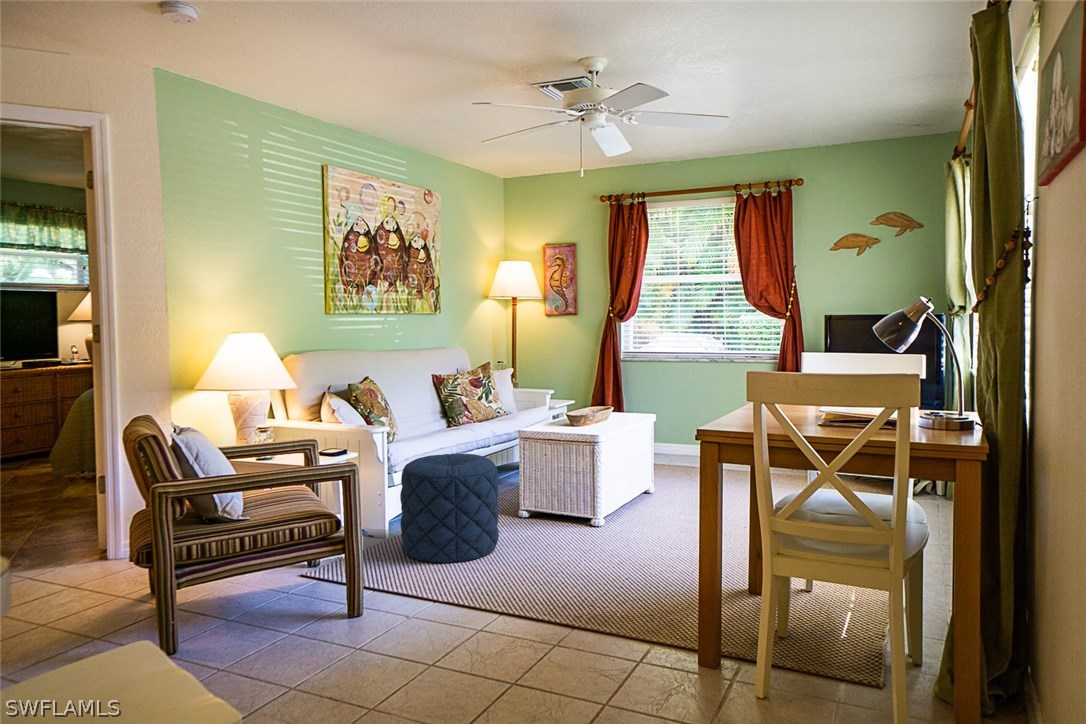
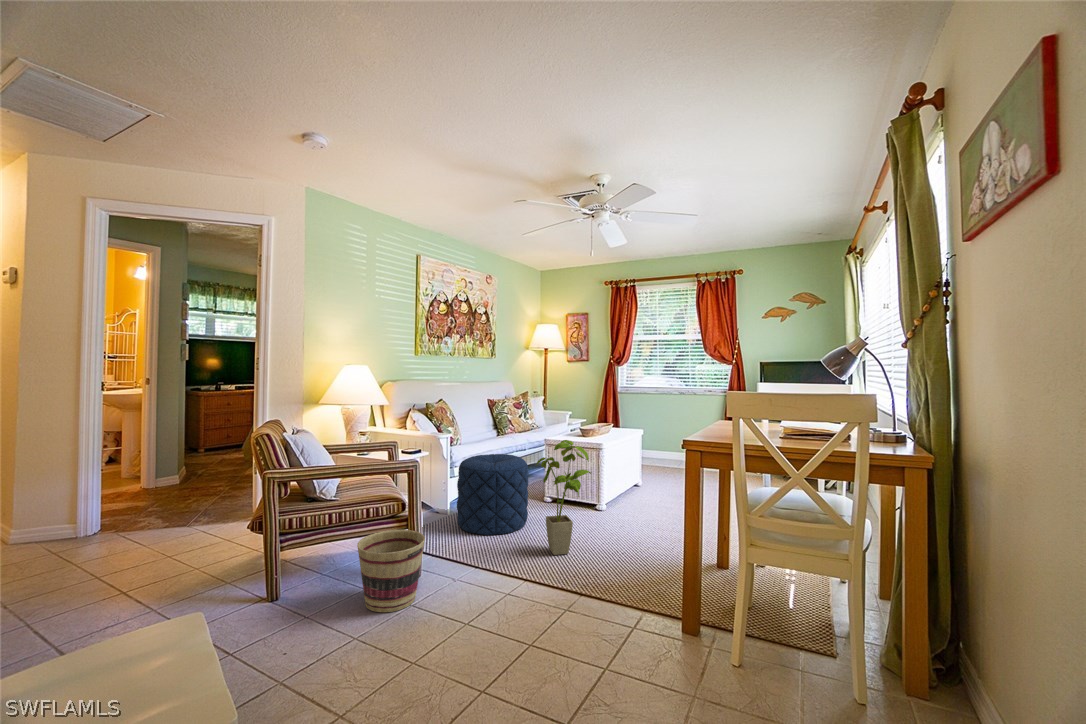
house plant: none [510,433,585,584] -> present [536,440,591,555]
basket: none [283,556,370,658] -> present [357,530,425,612]

